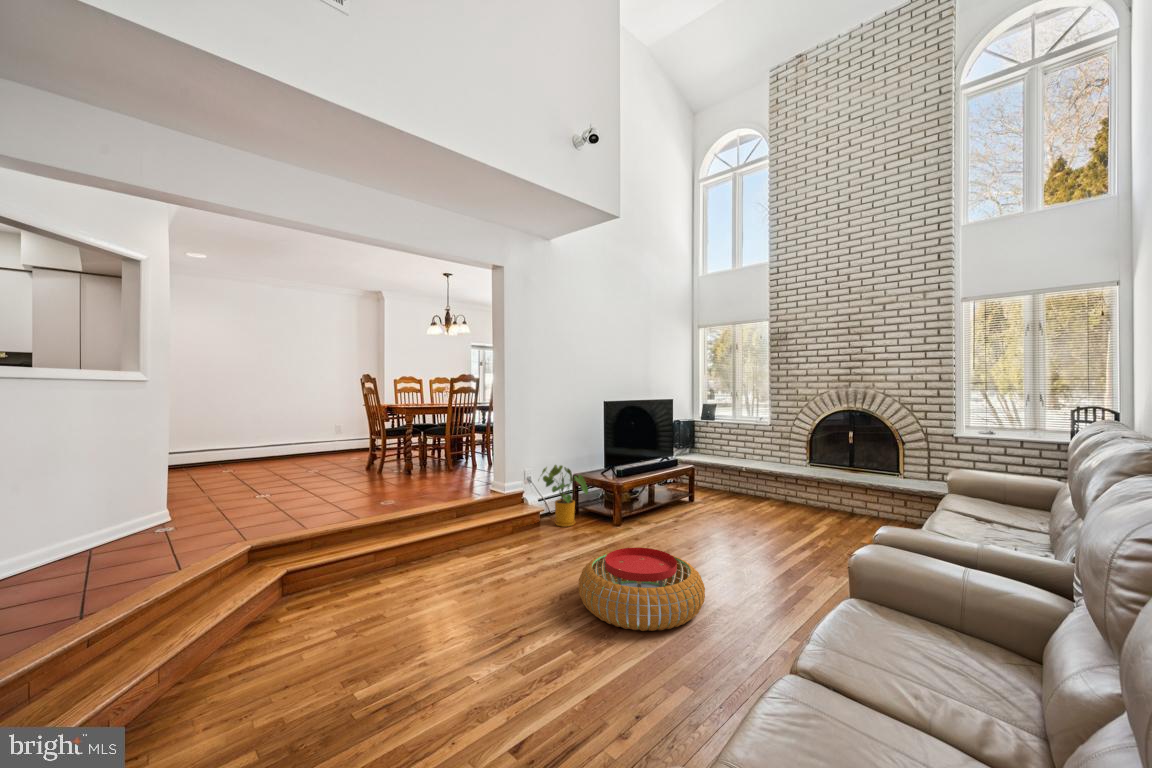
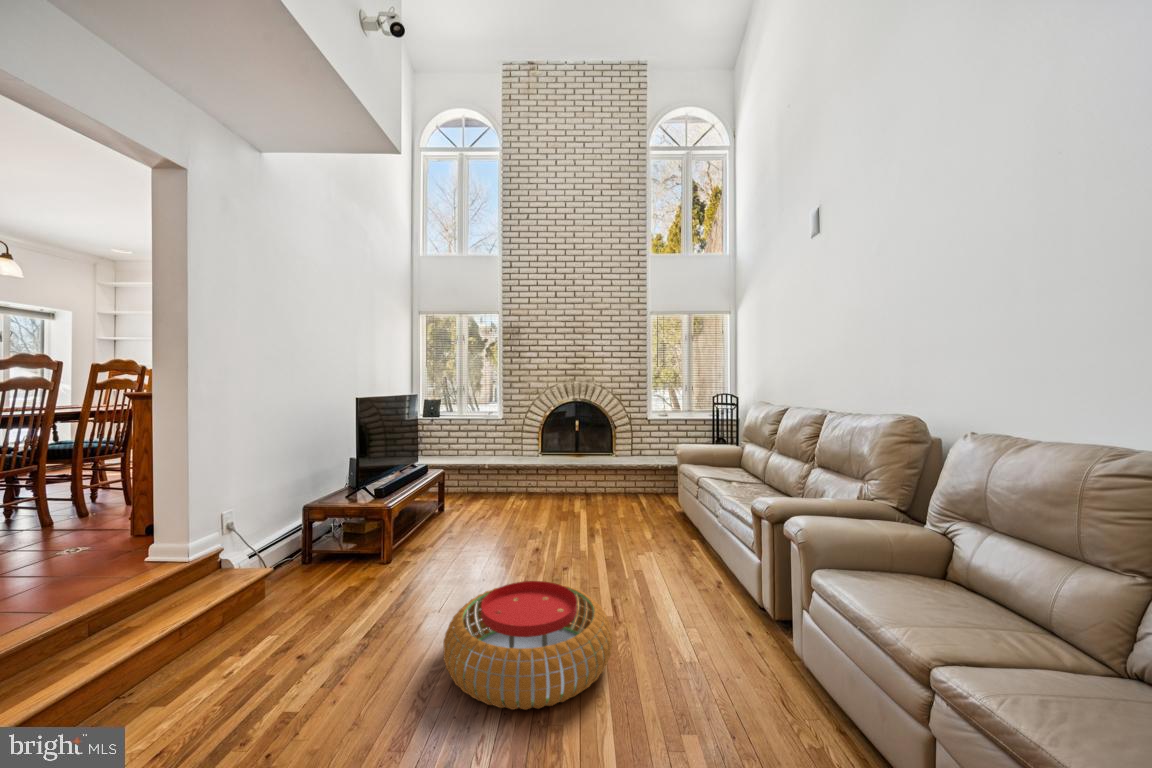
house plant: present [541,465,588,527] -> none [252,495,348,588]

